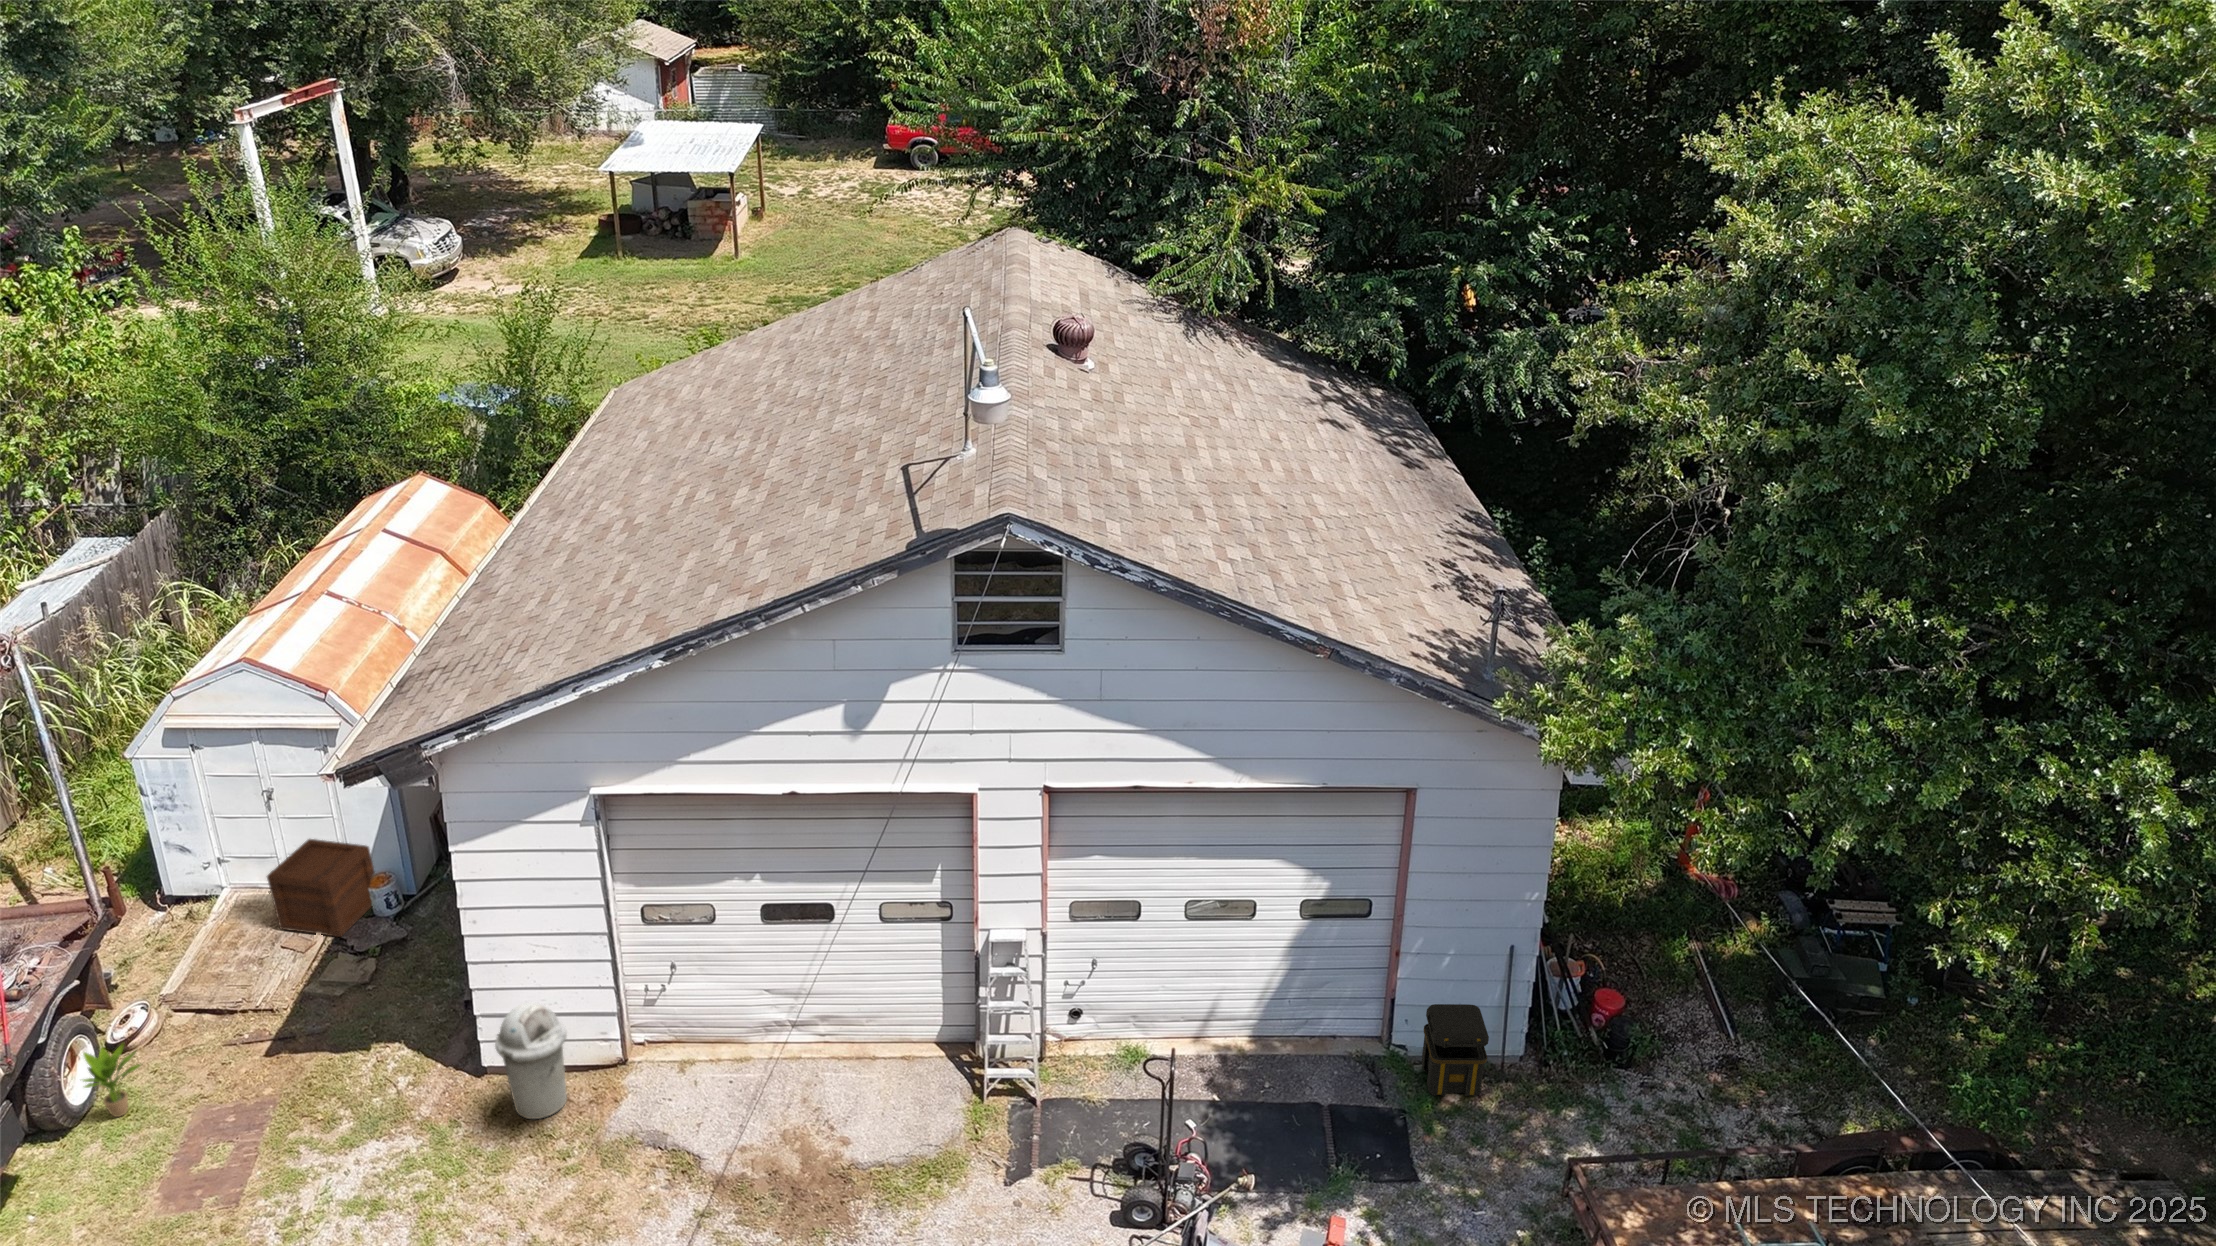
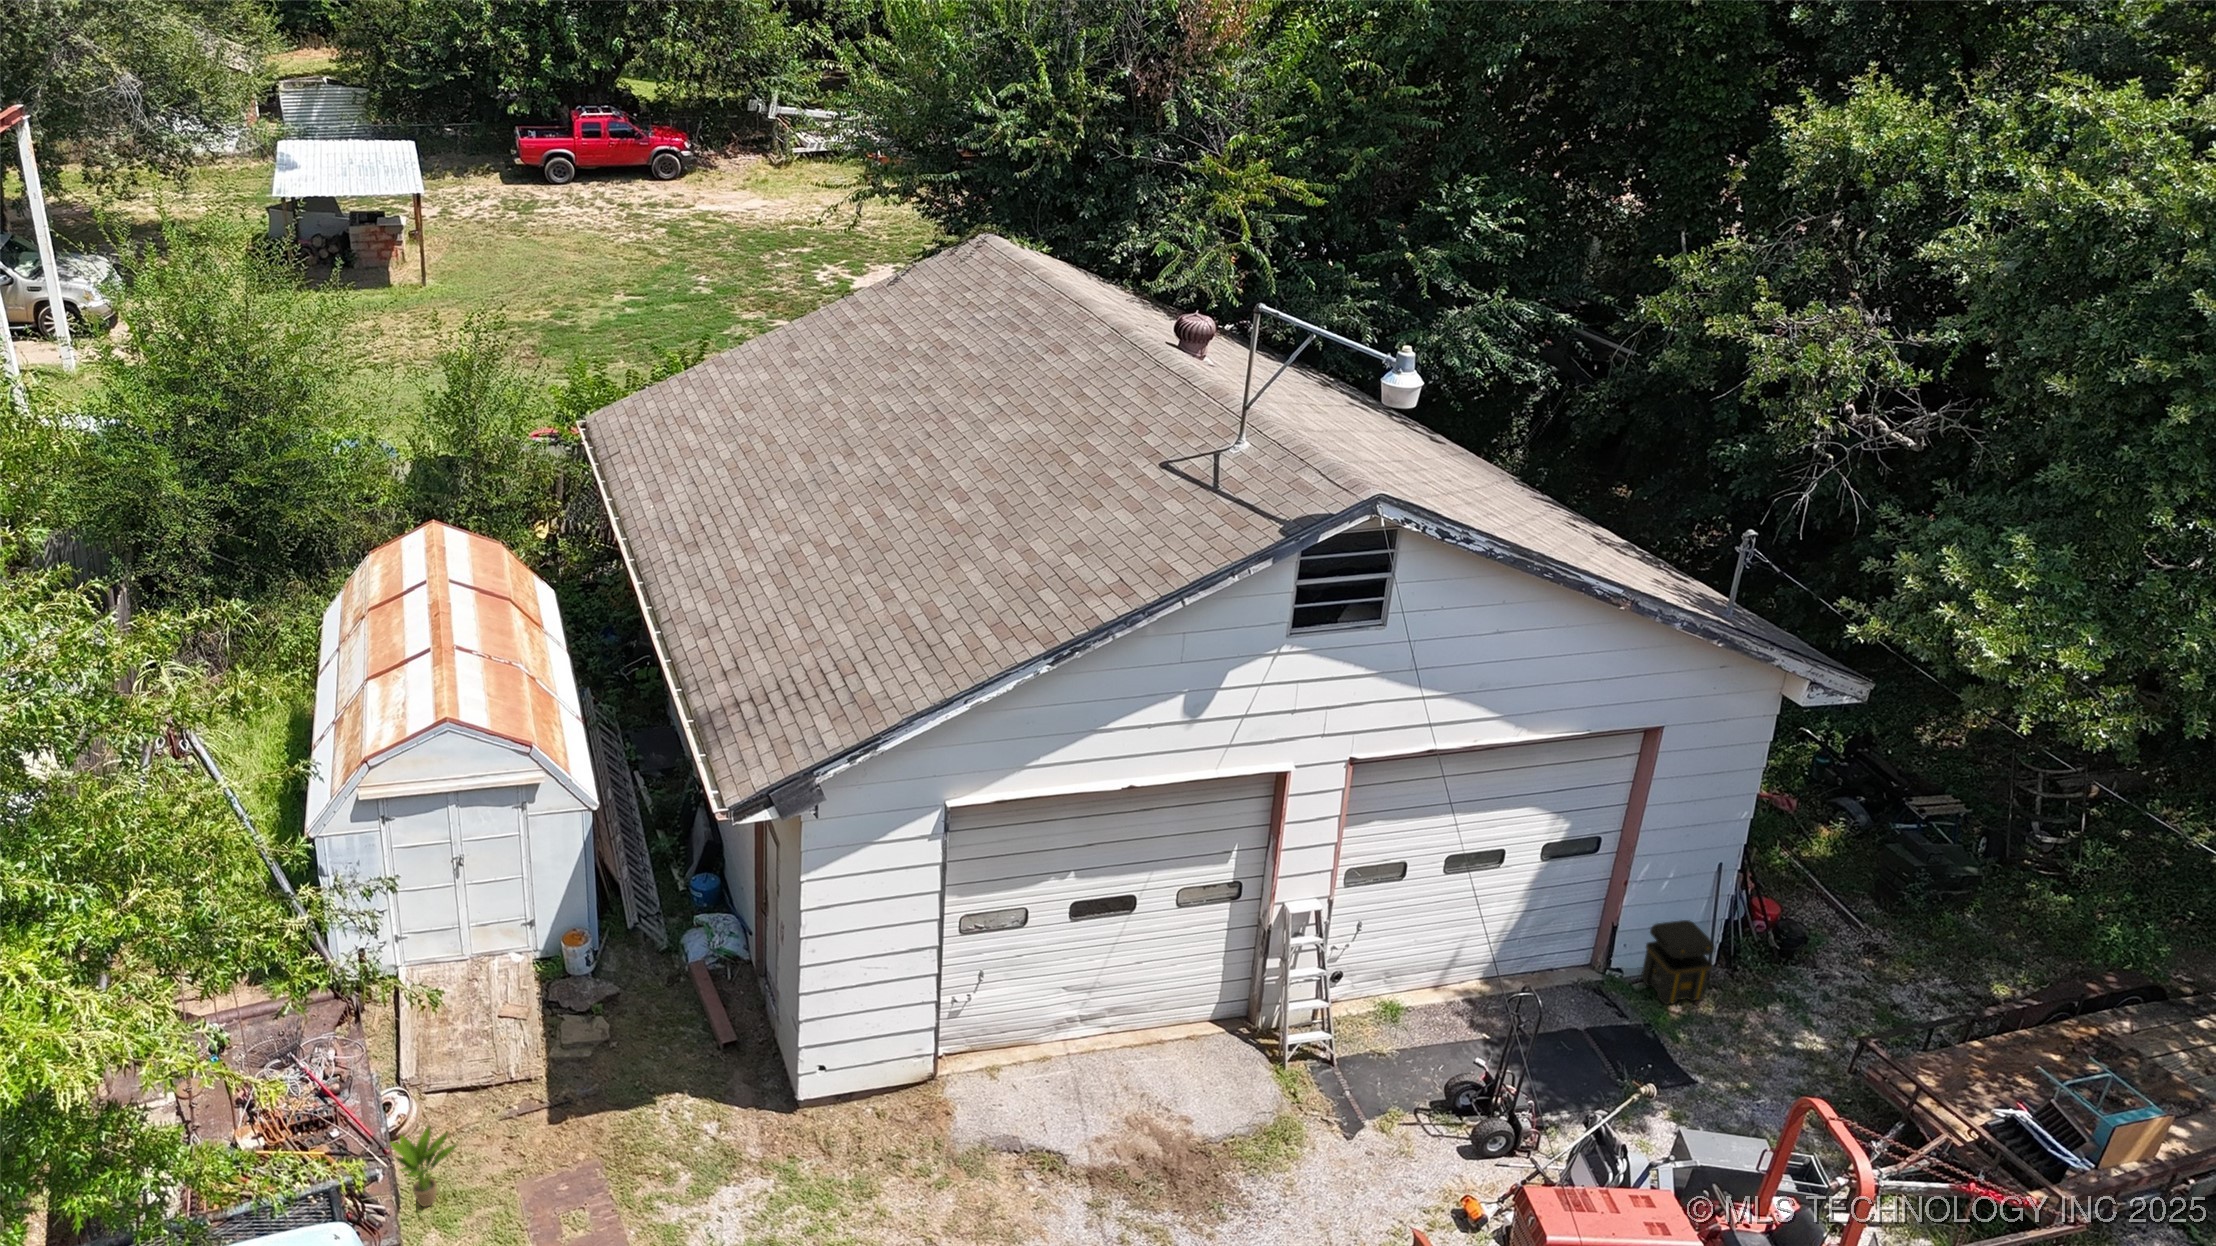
wooden crate: present [267,839,375,937] -> none [476,902,574,1000]
trash can: present [495,1003,567,1119] -> none [837,1025,906,1143]

